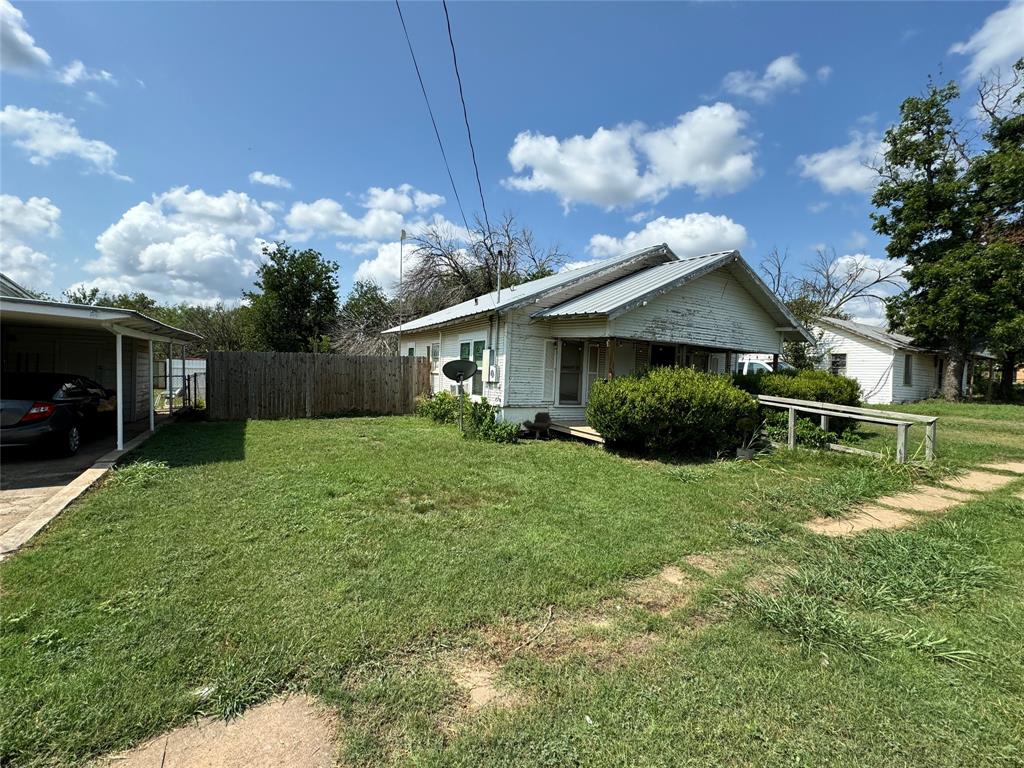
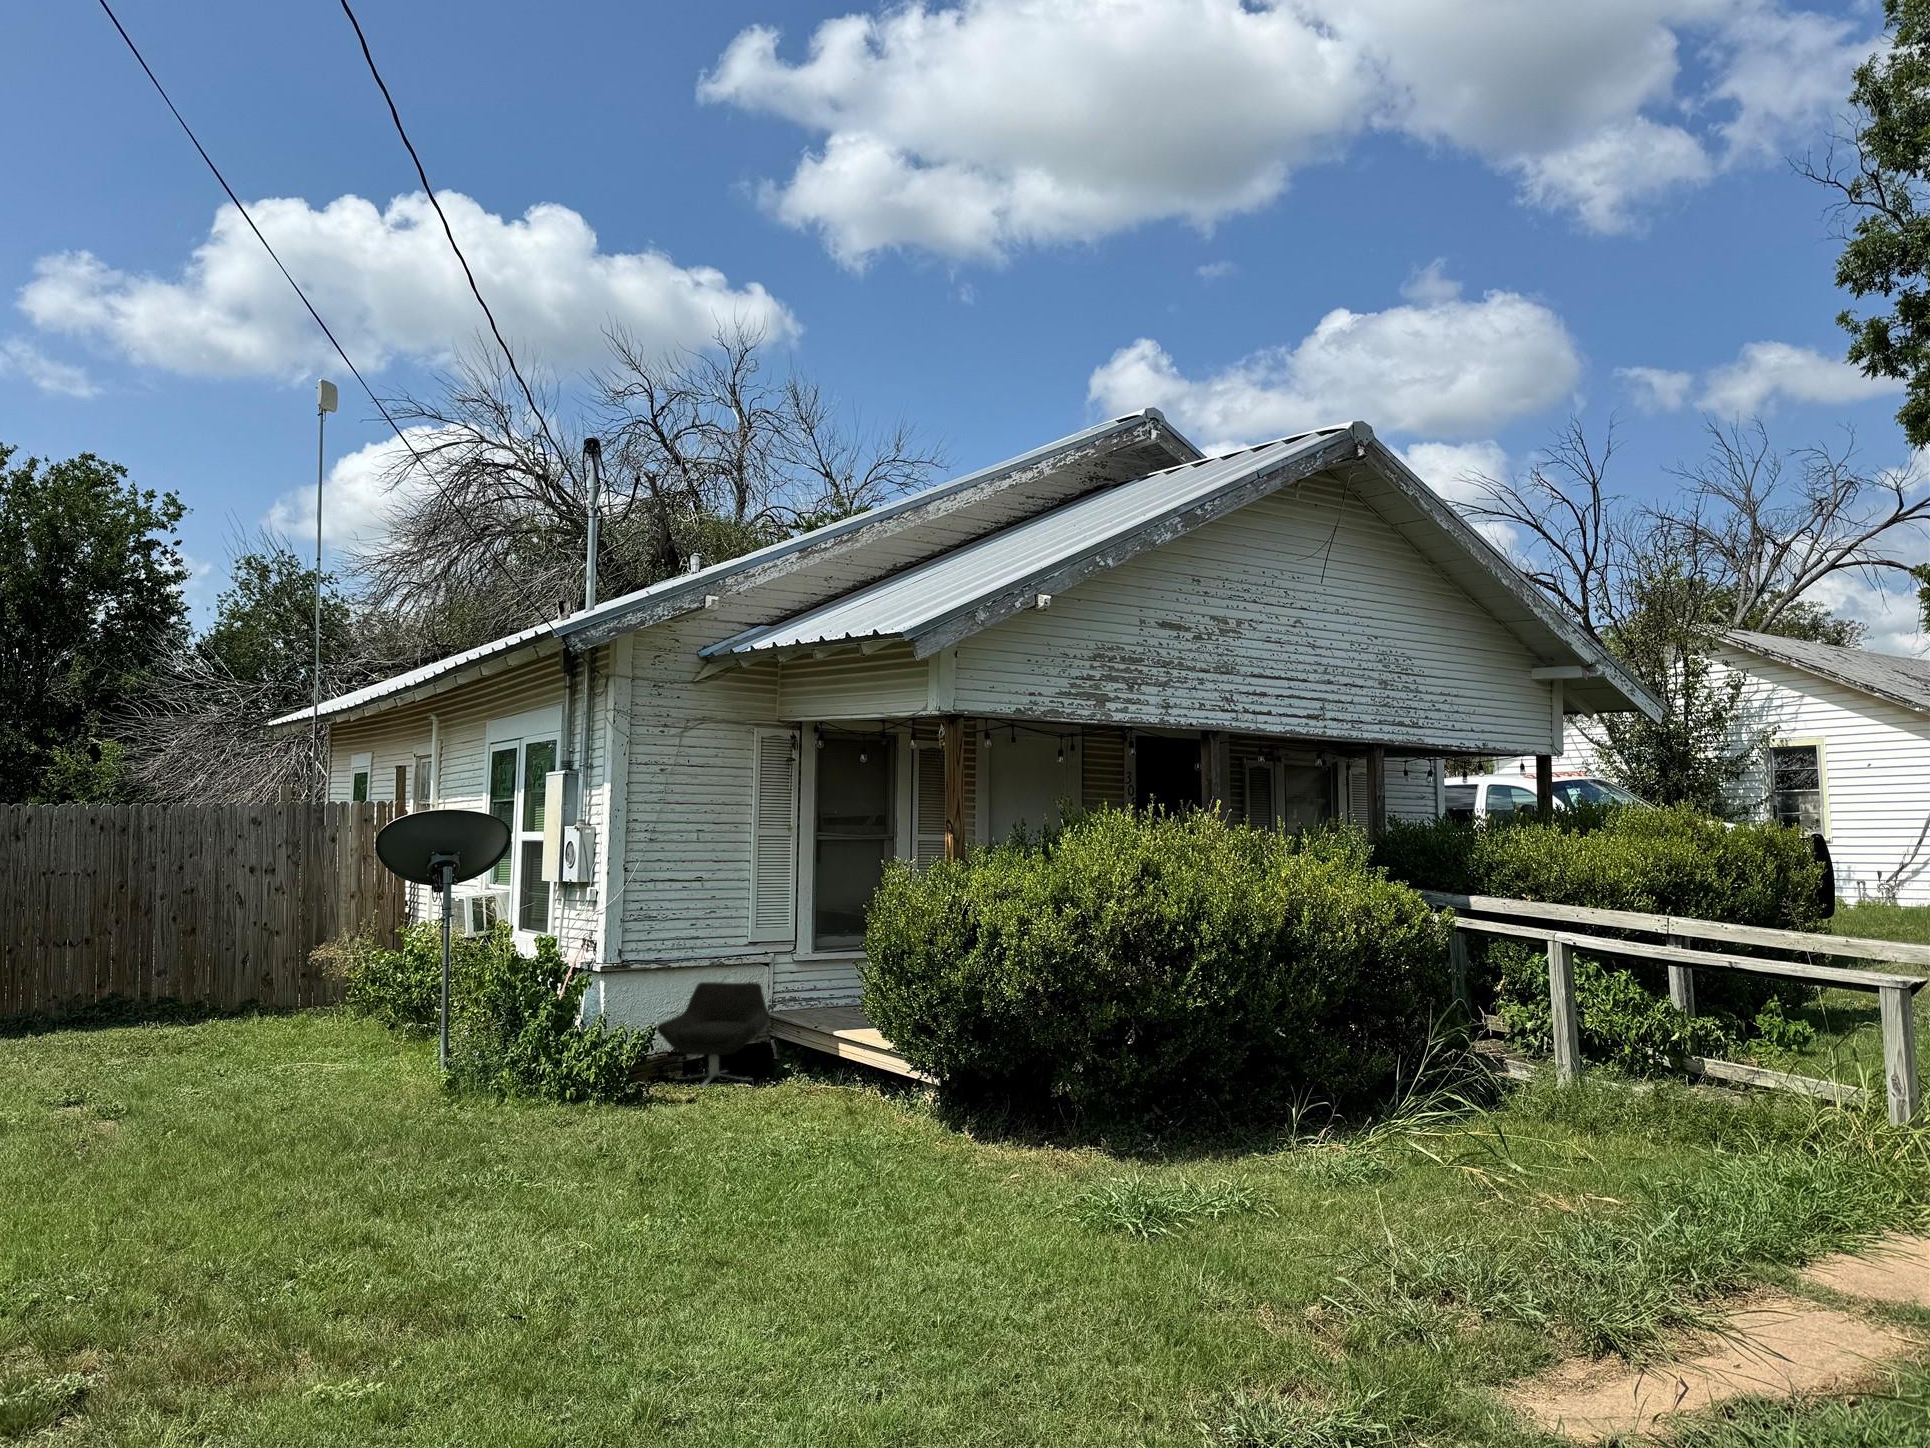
potted tree: present [736,418,756,460] -> none [1364,982,1435,1135]

